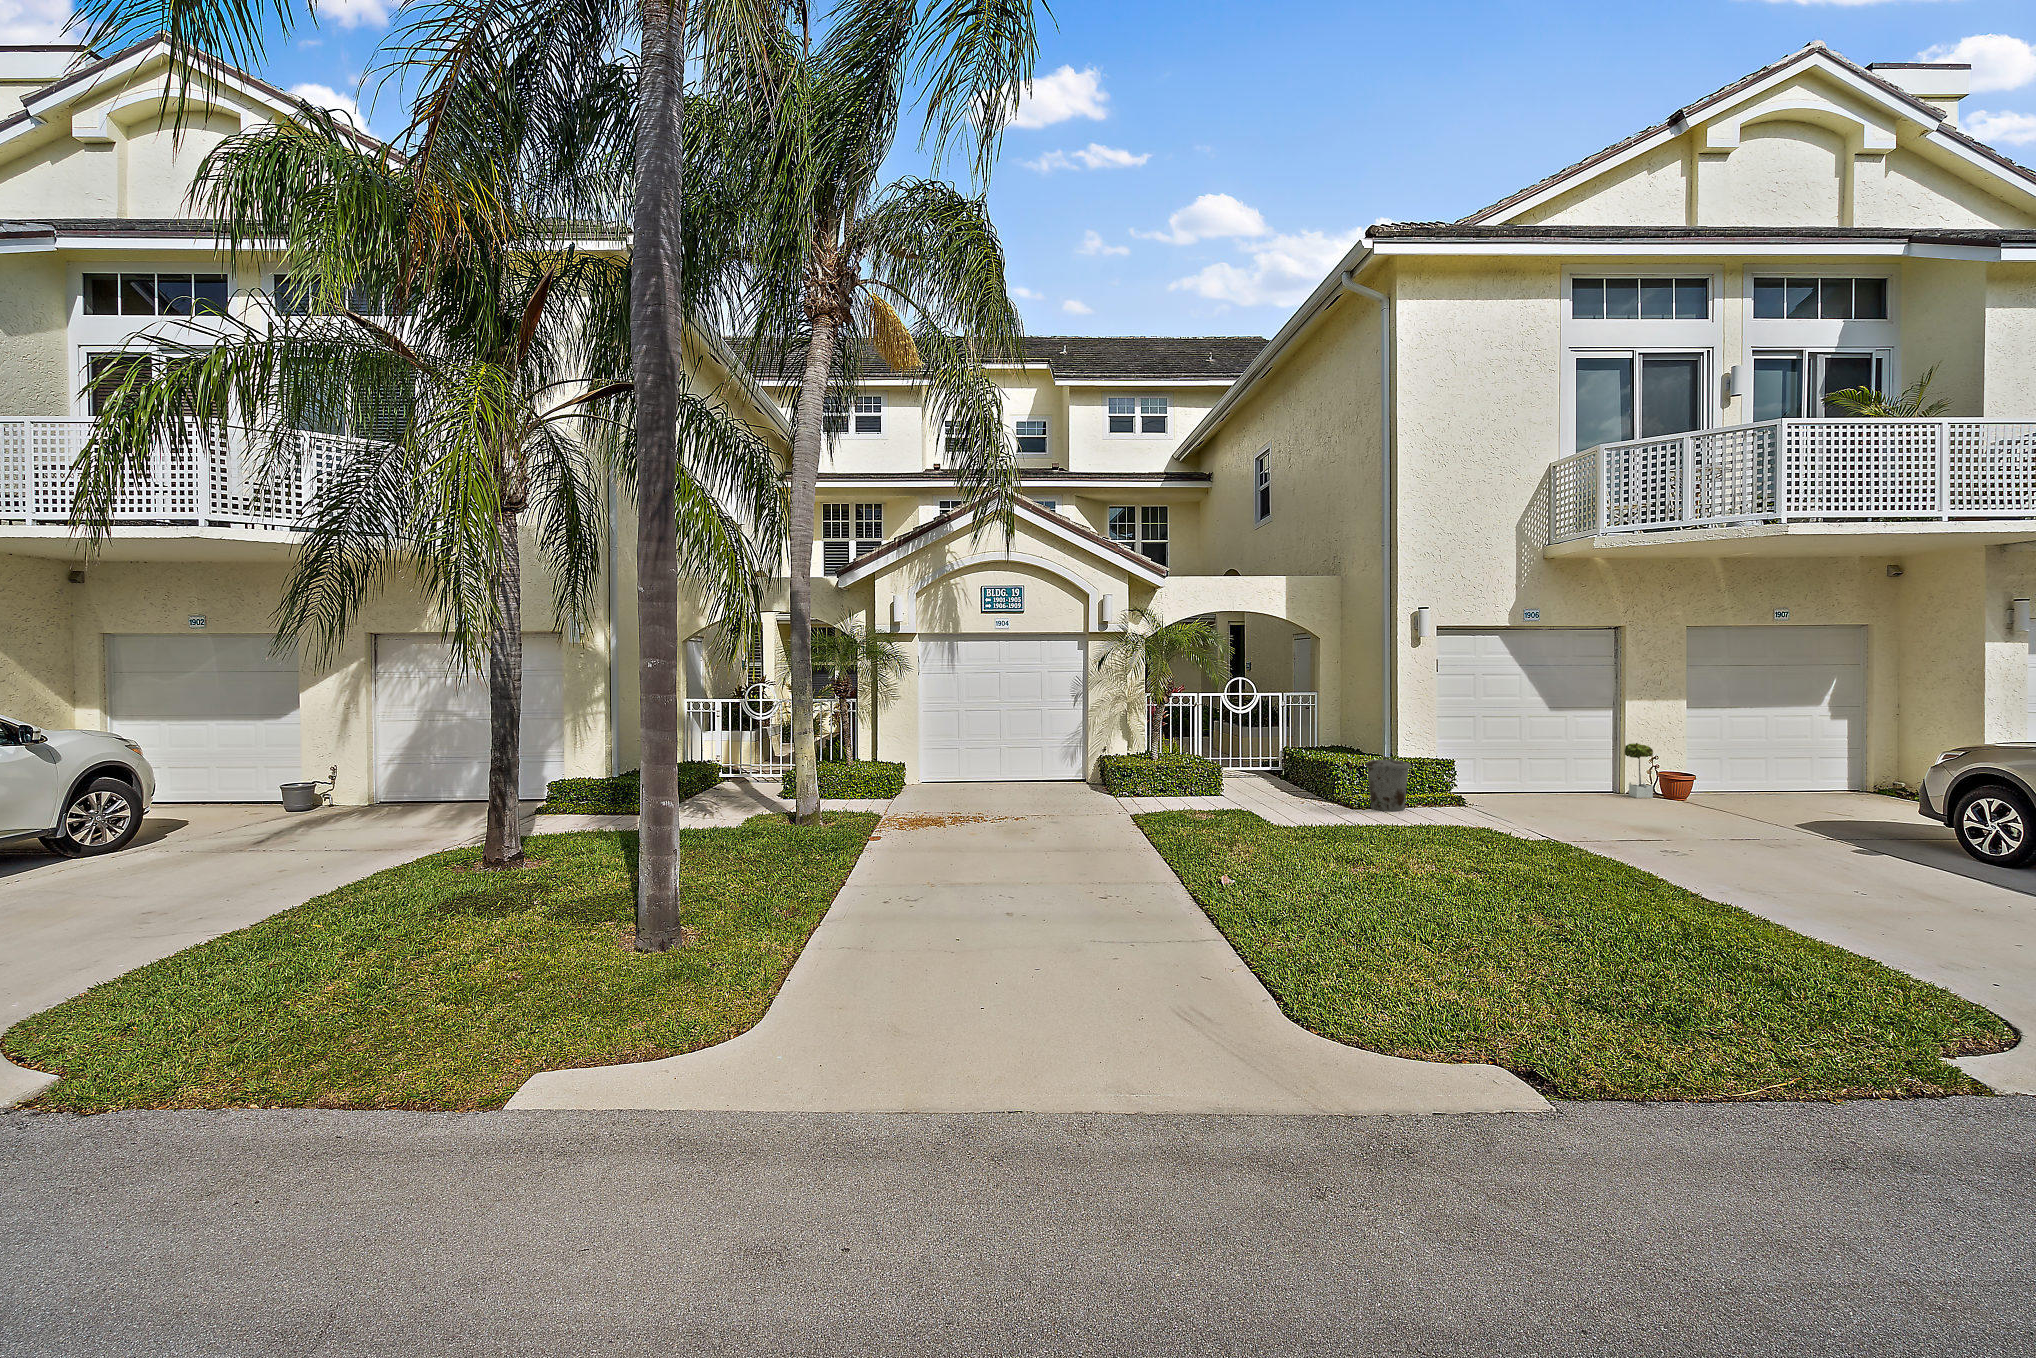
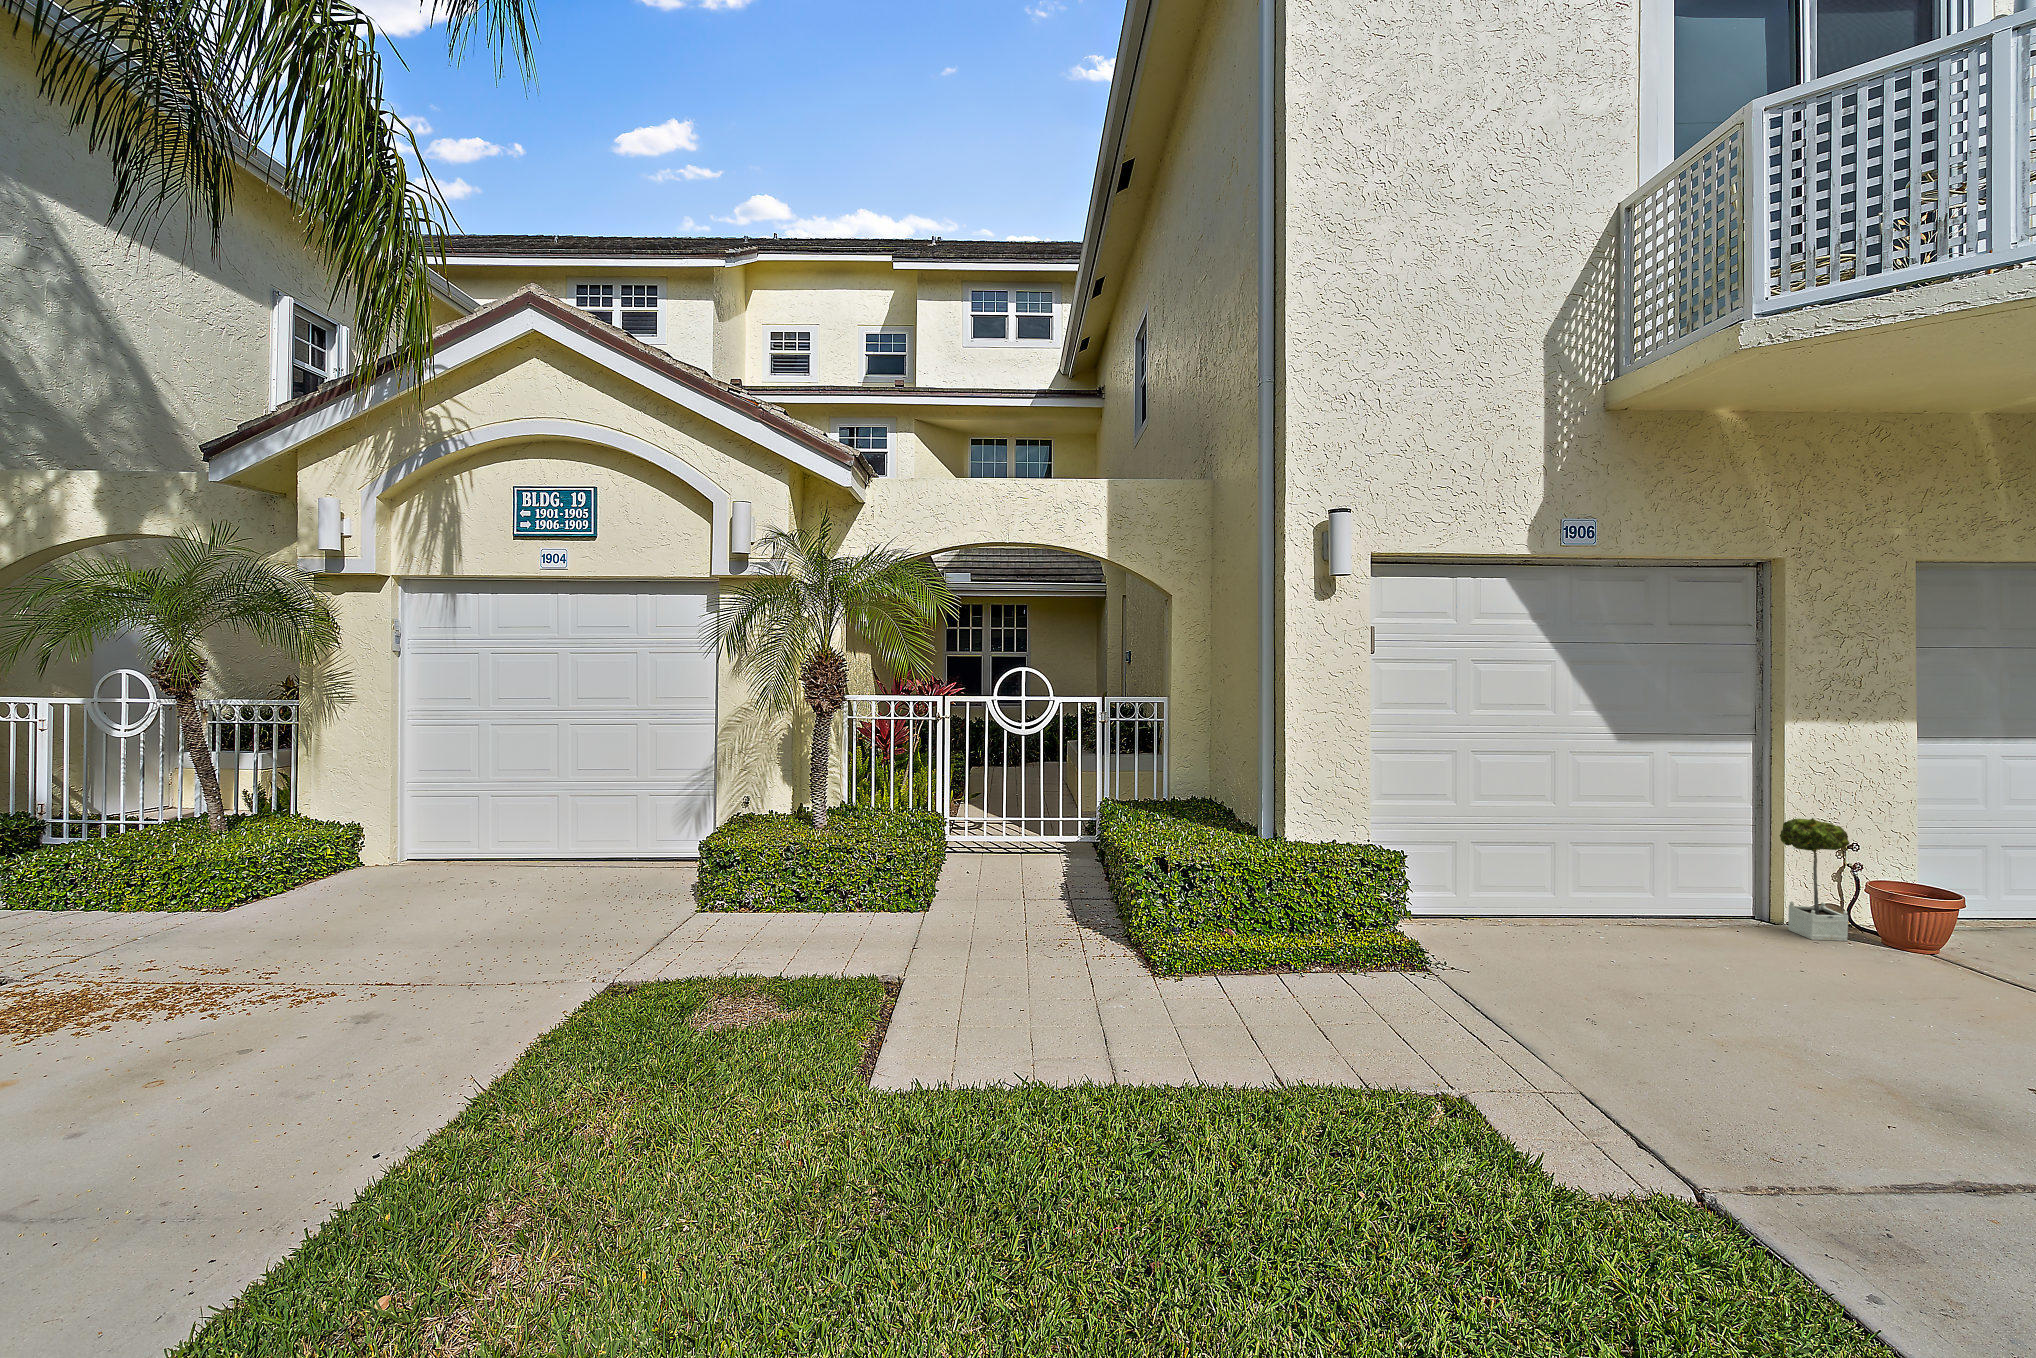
trash can: present [1365,757,1411,811] -> none [1193,857,1297,997]

